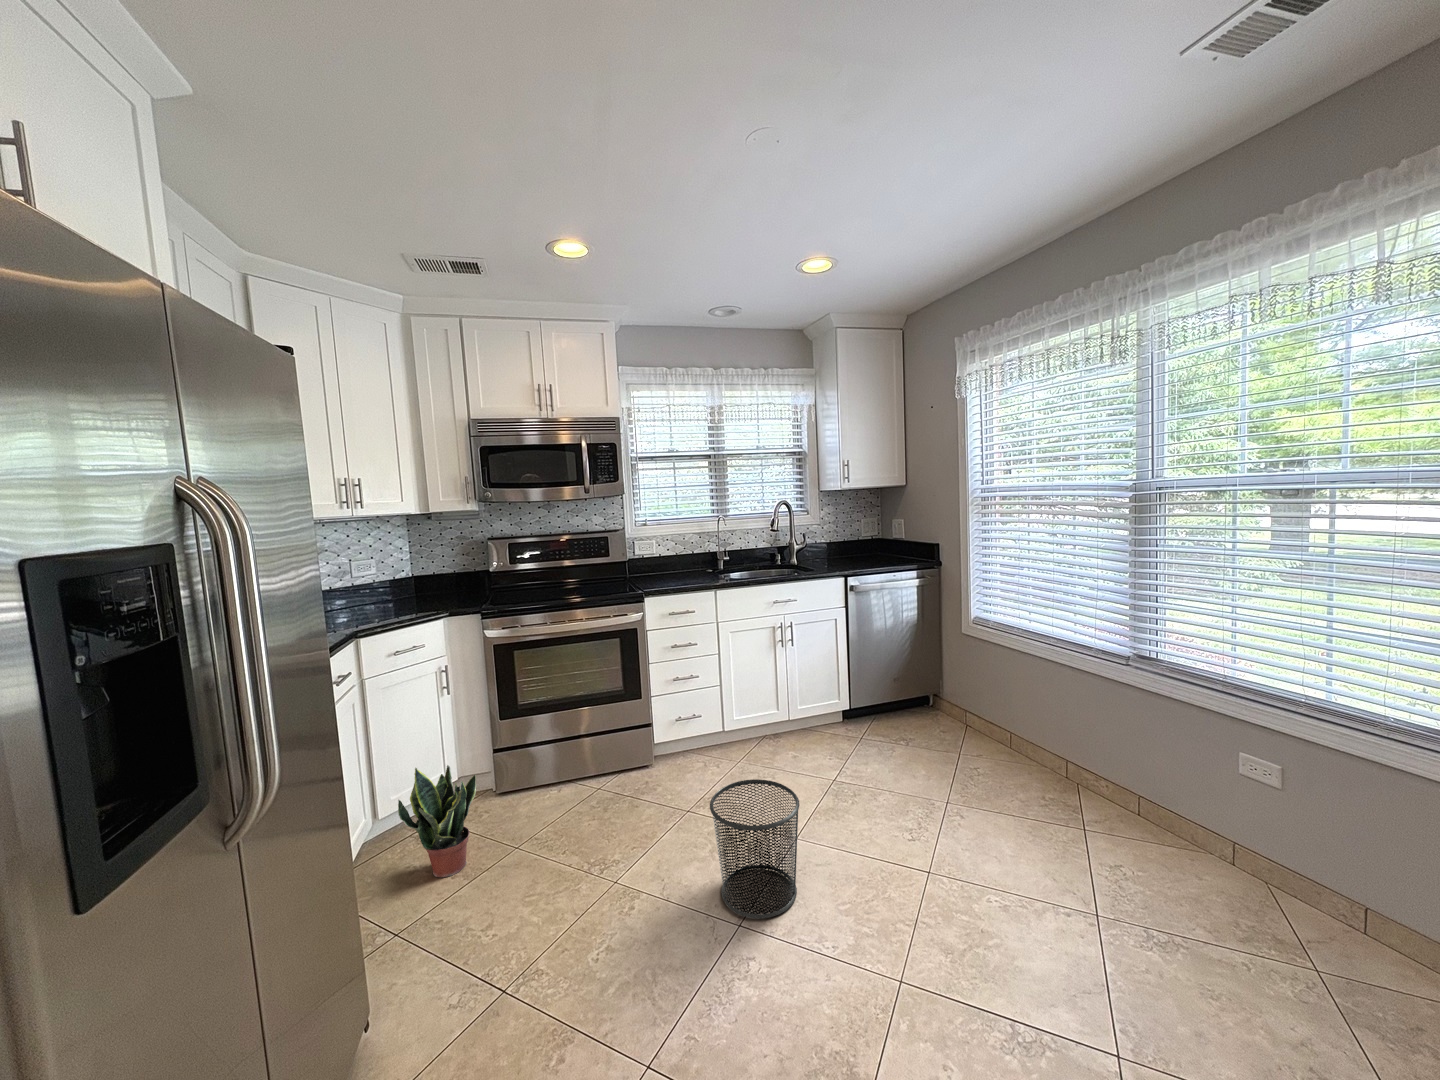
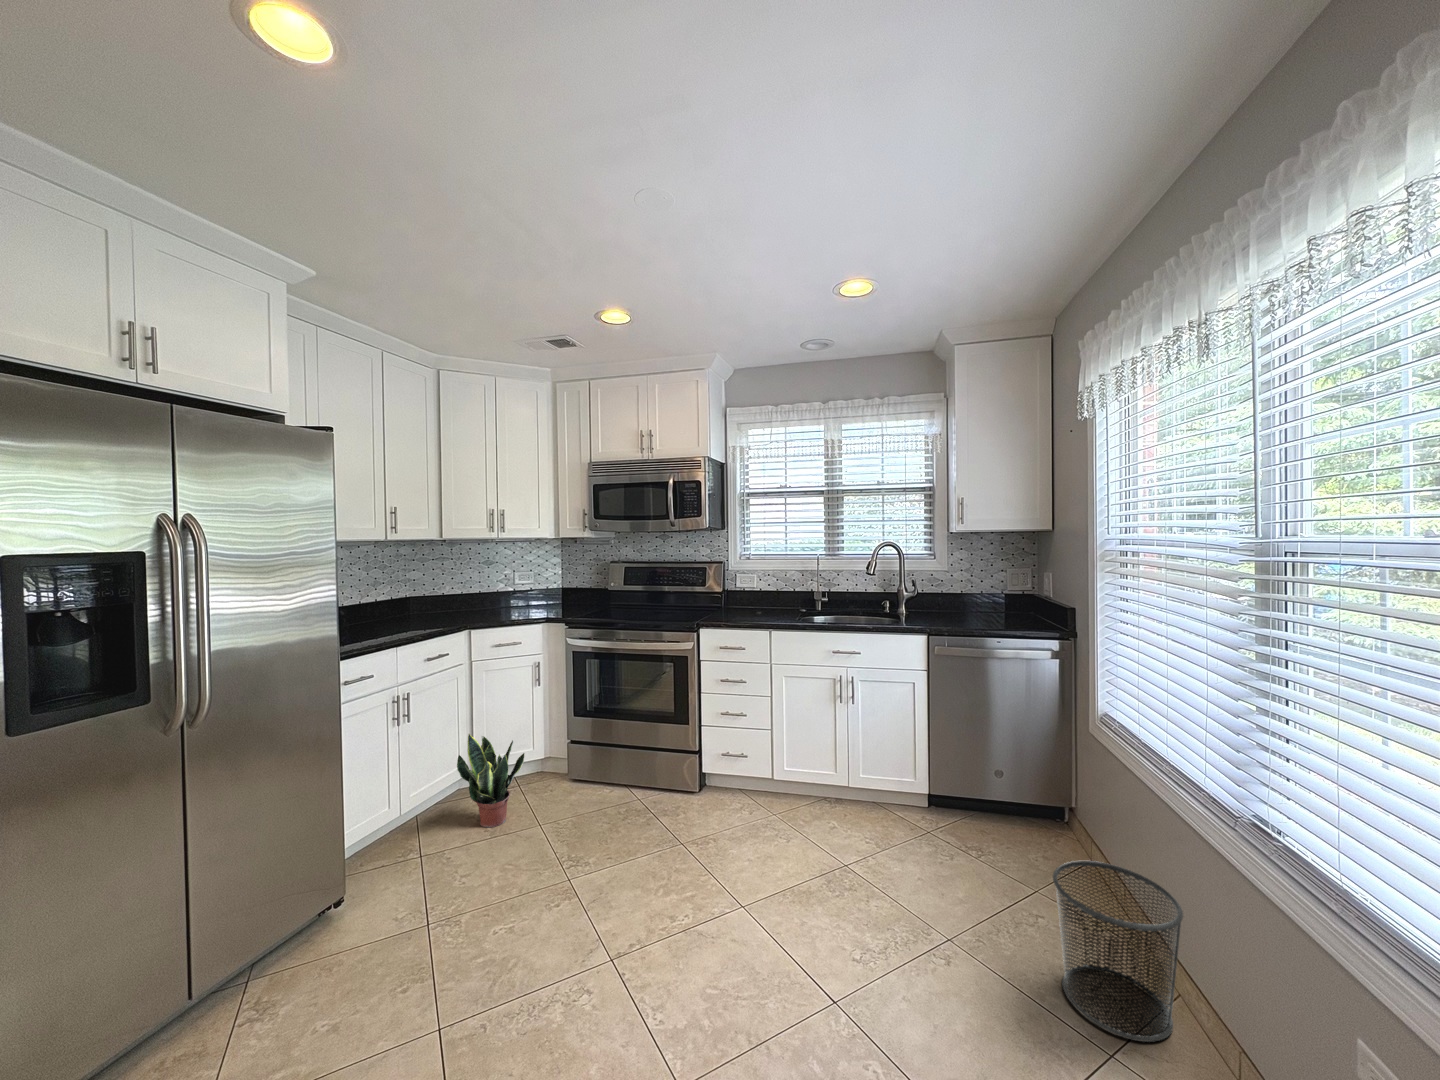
waste bin: present [710,779,800,919] -> present [1053,861,1183,1042]

